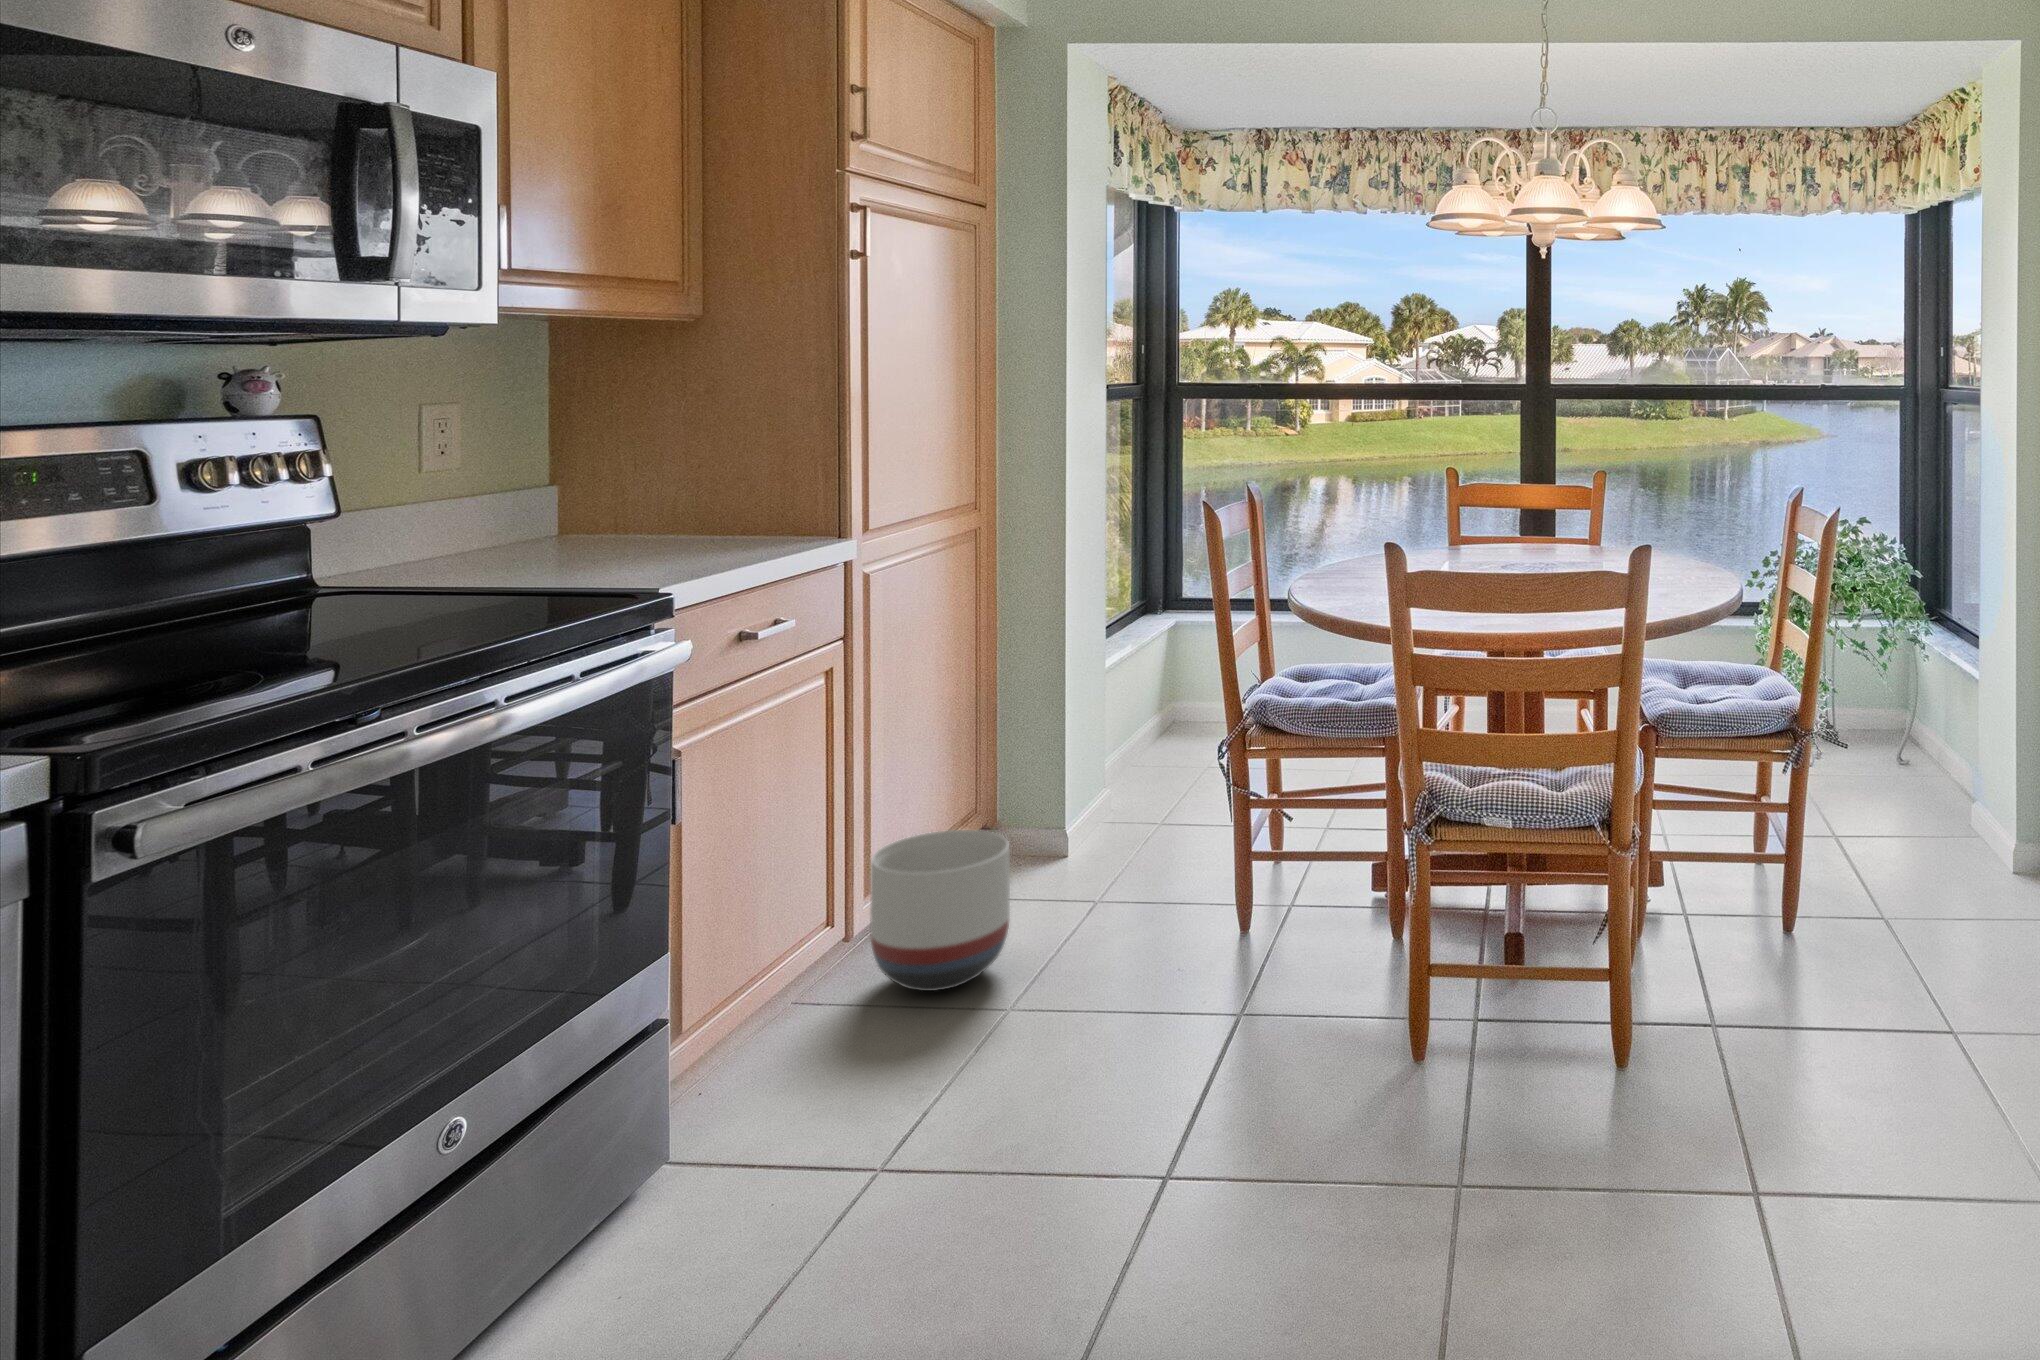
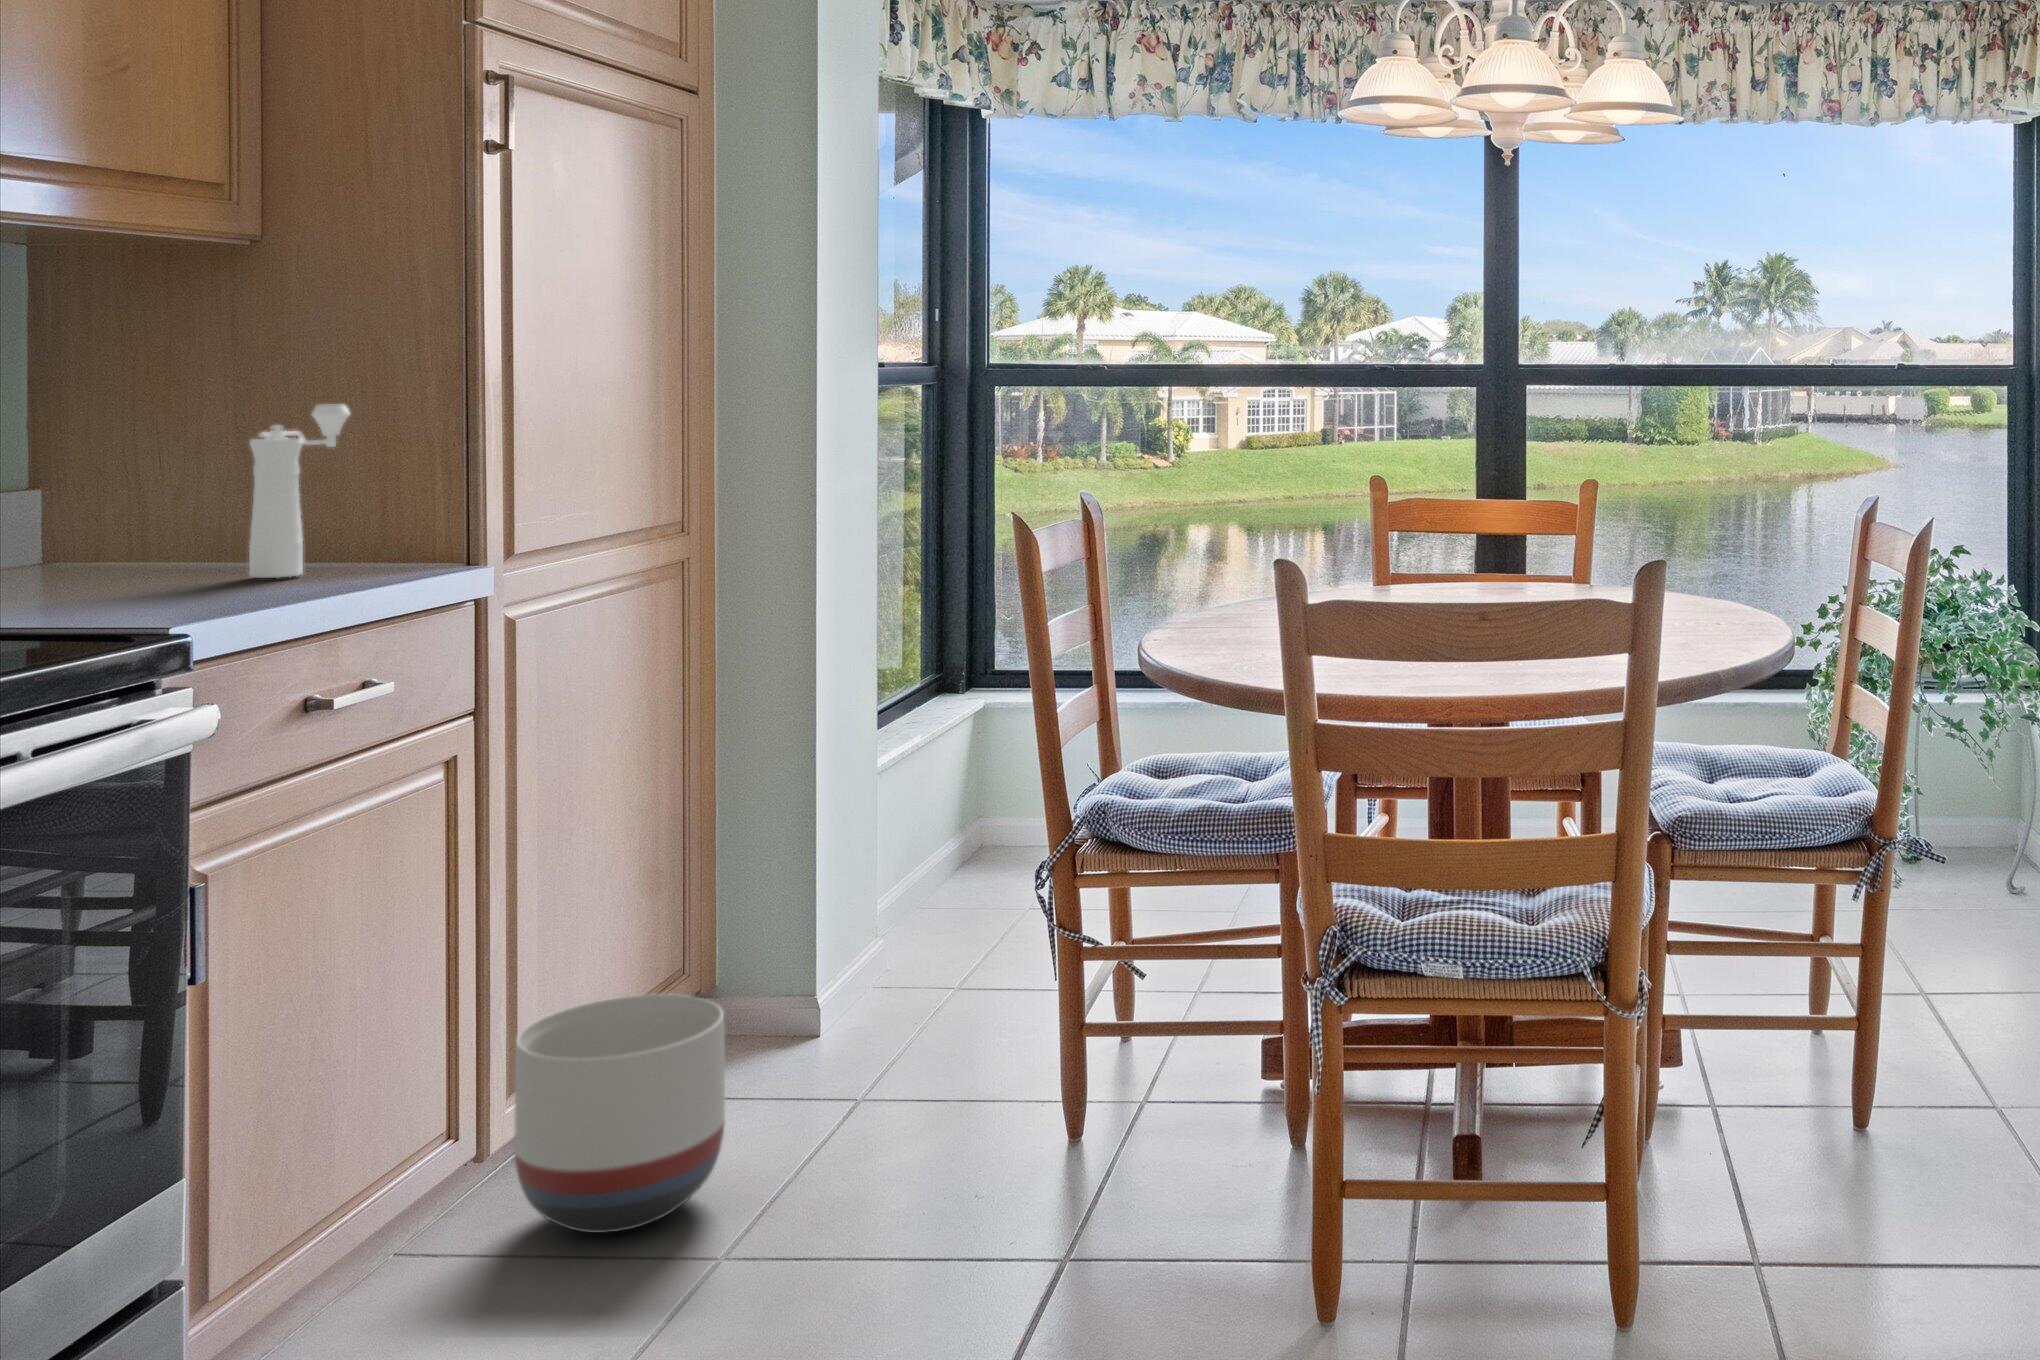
pepper mill: none [699,429,762,548] -> present [249,405,350,578]

